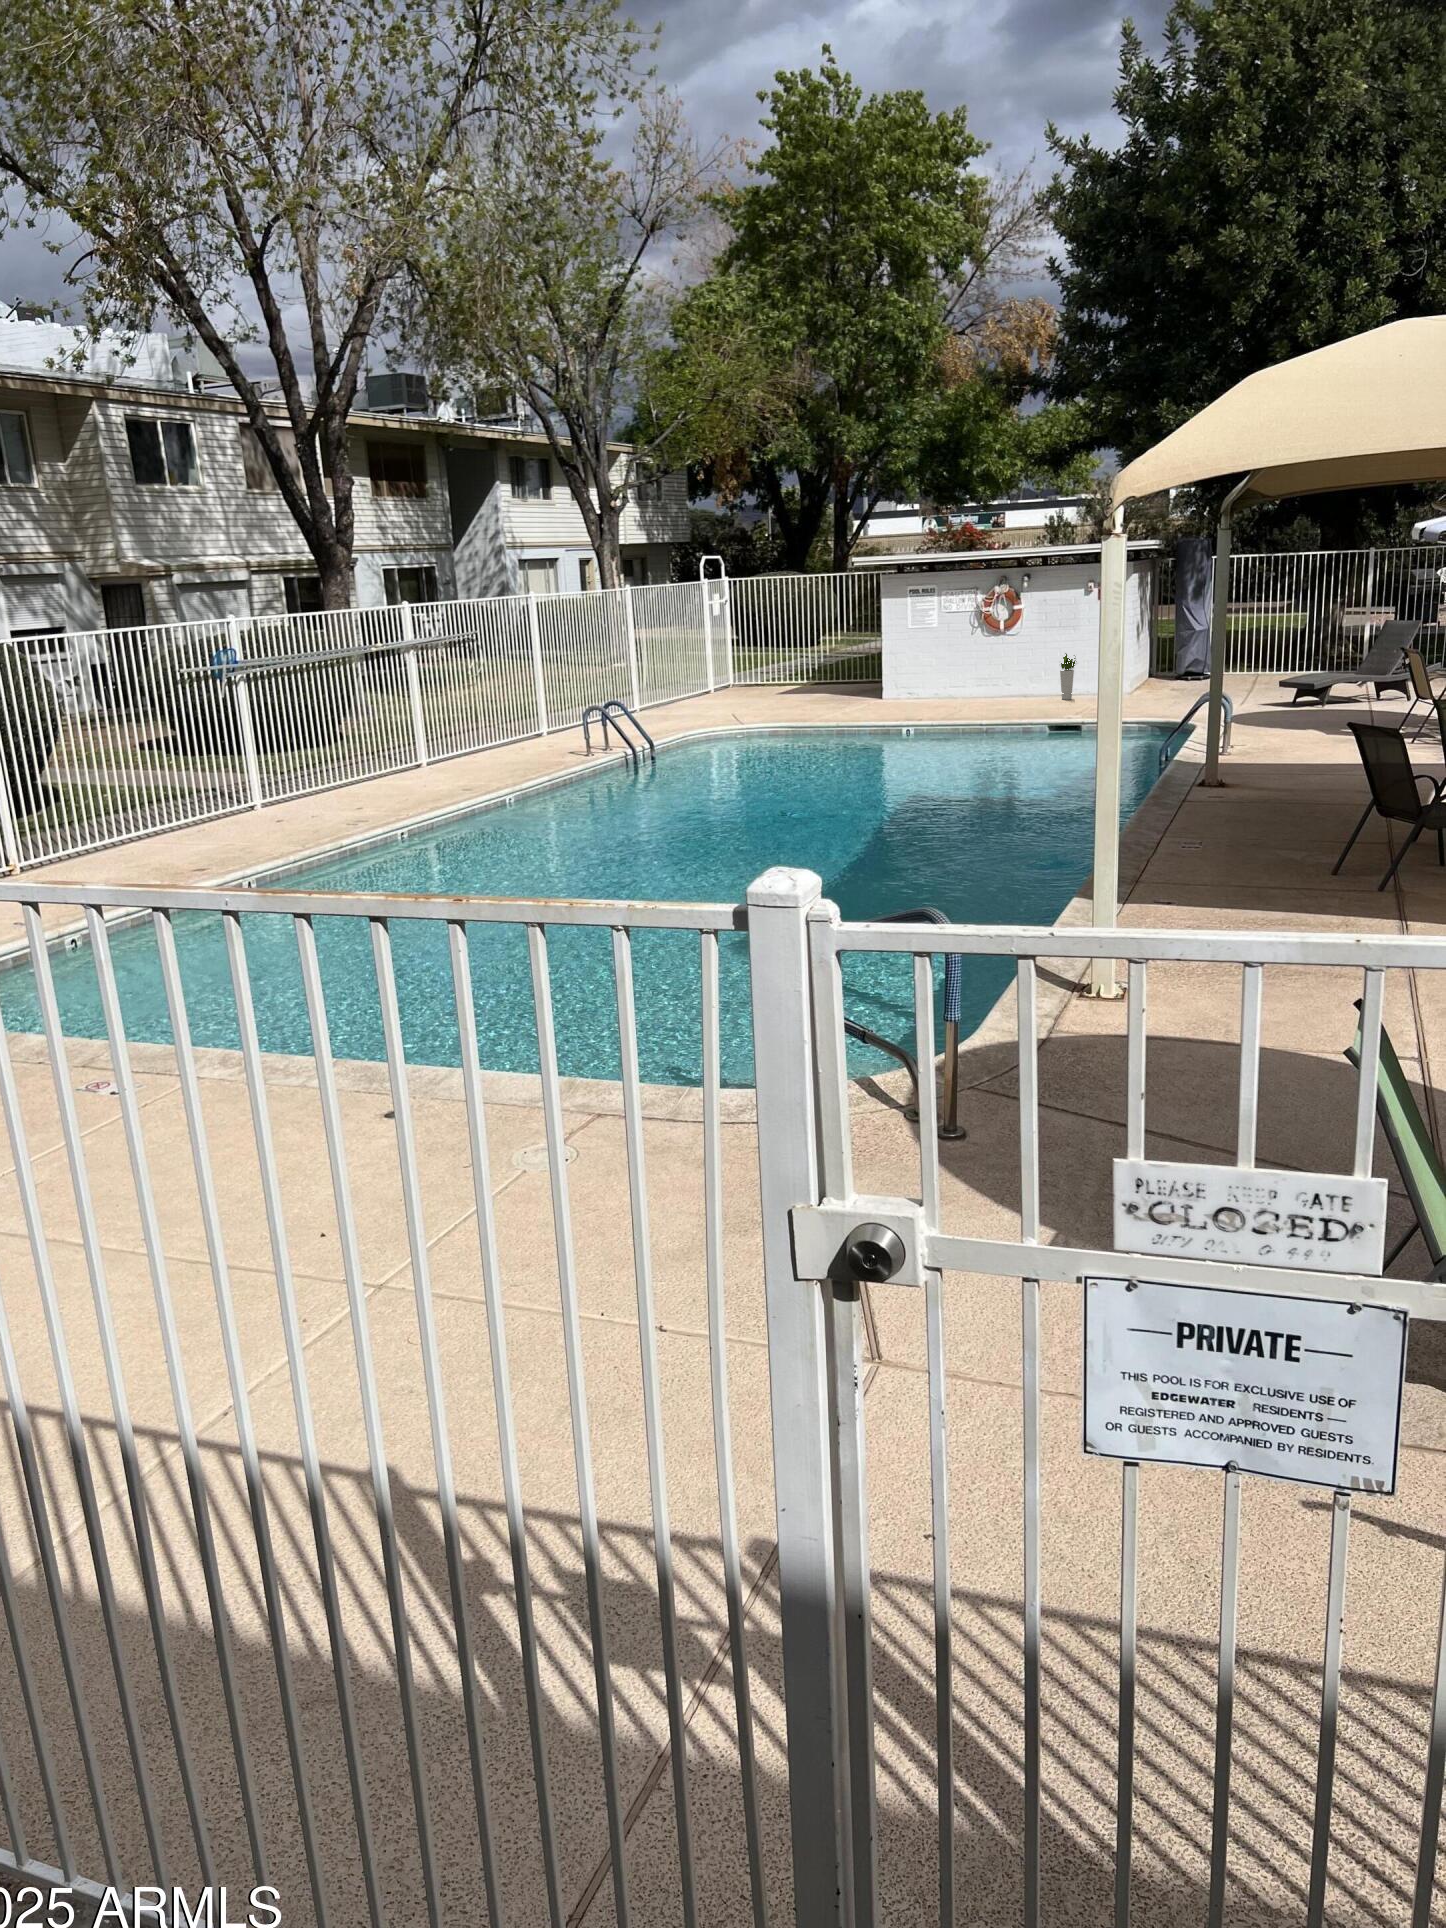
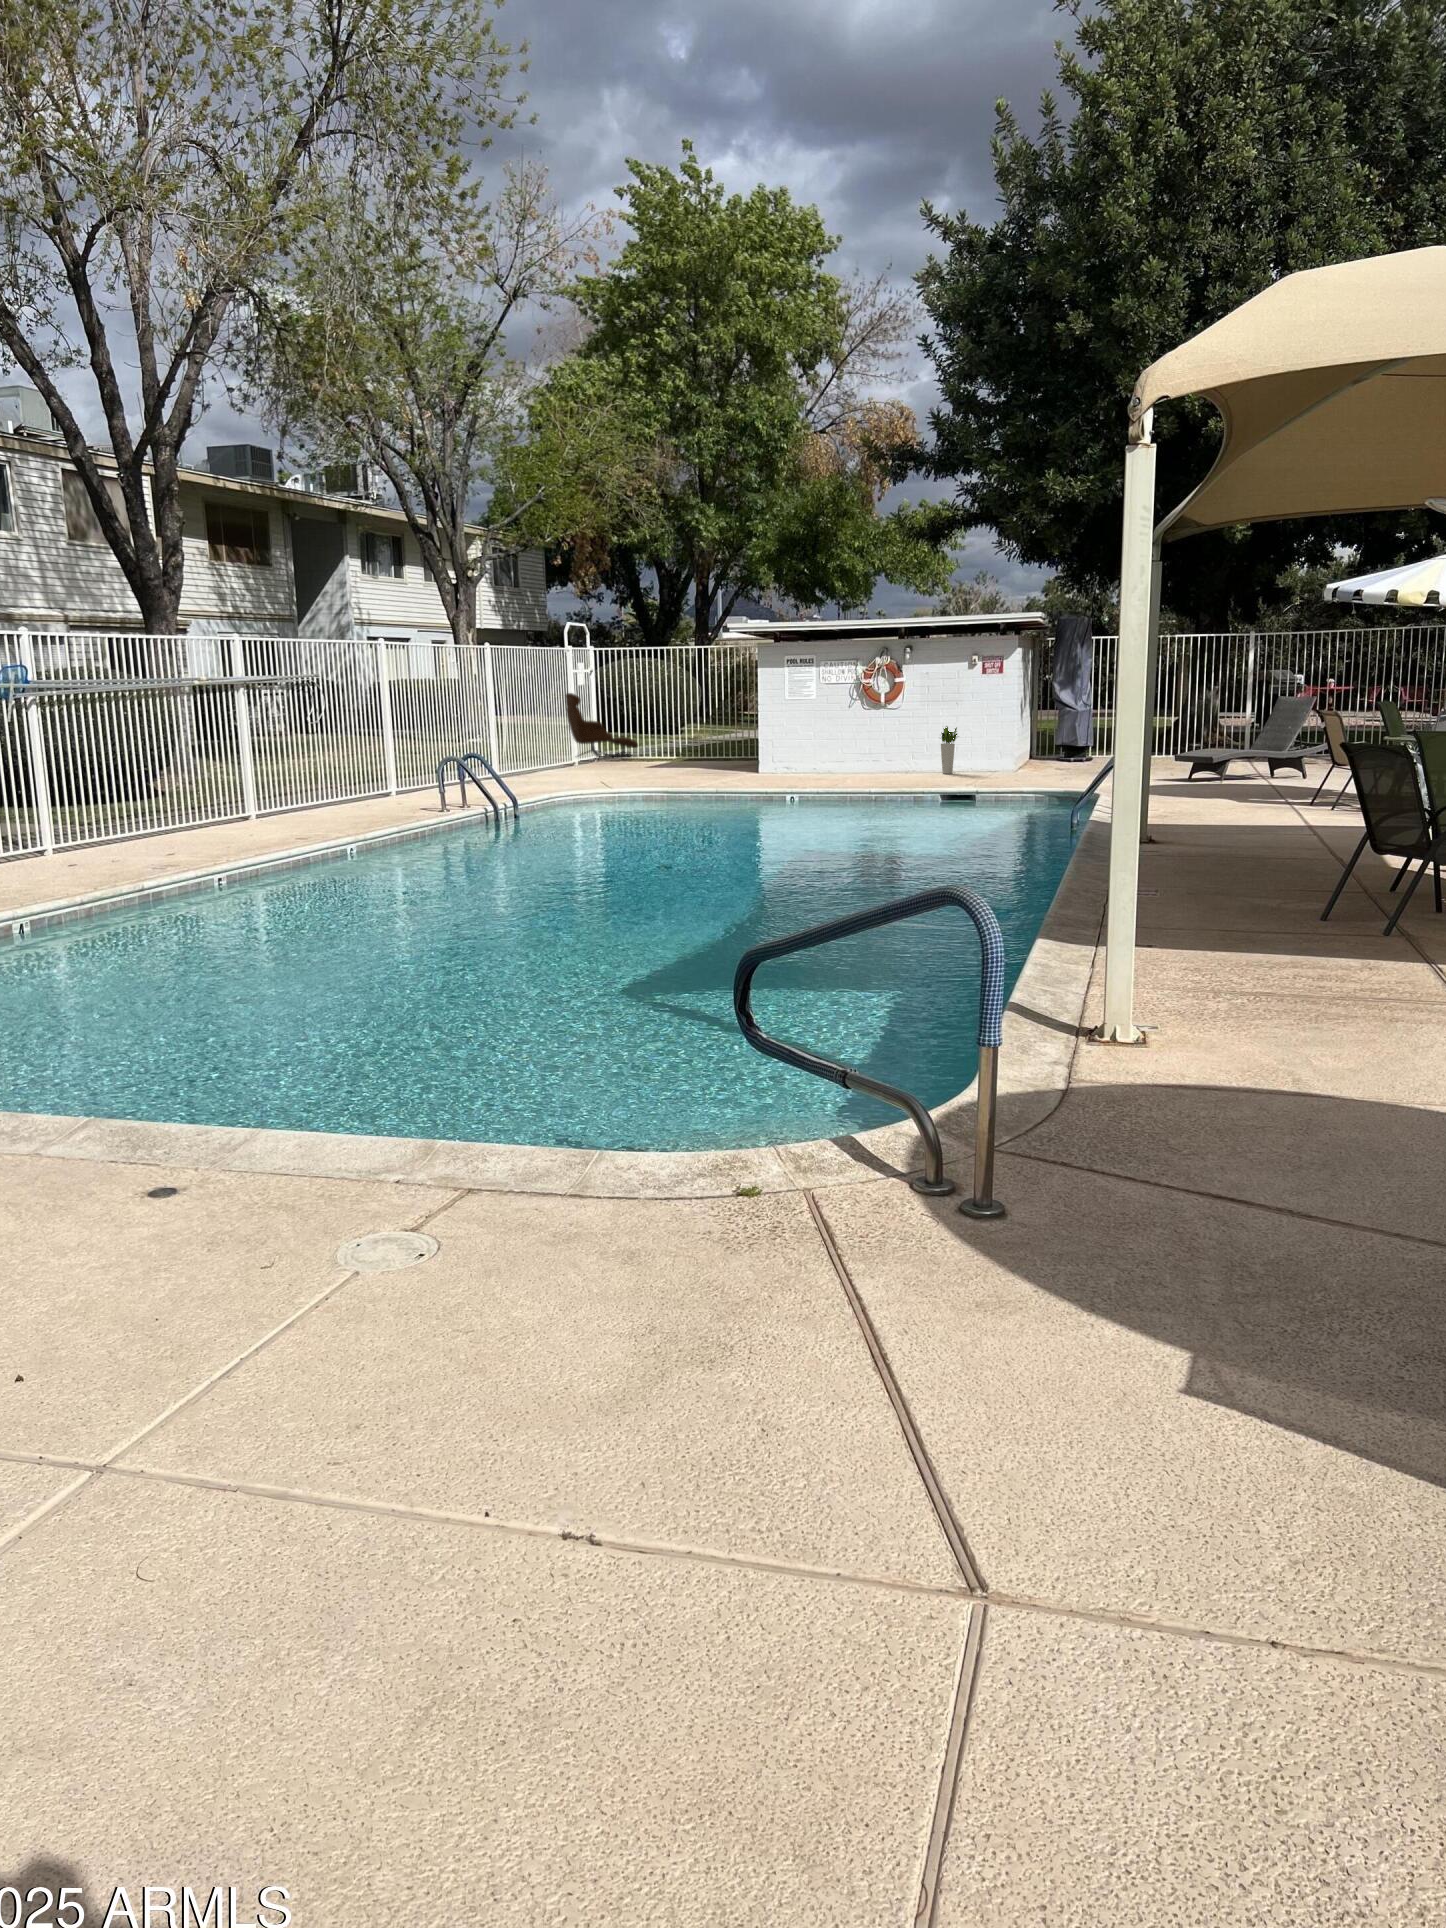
lounge chair: none [702,626,772,688] -> present [565,693,638,757]

